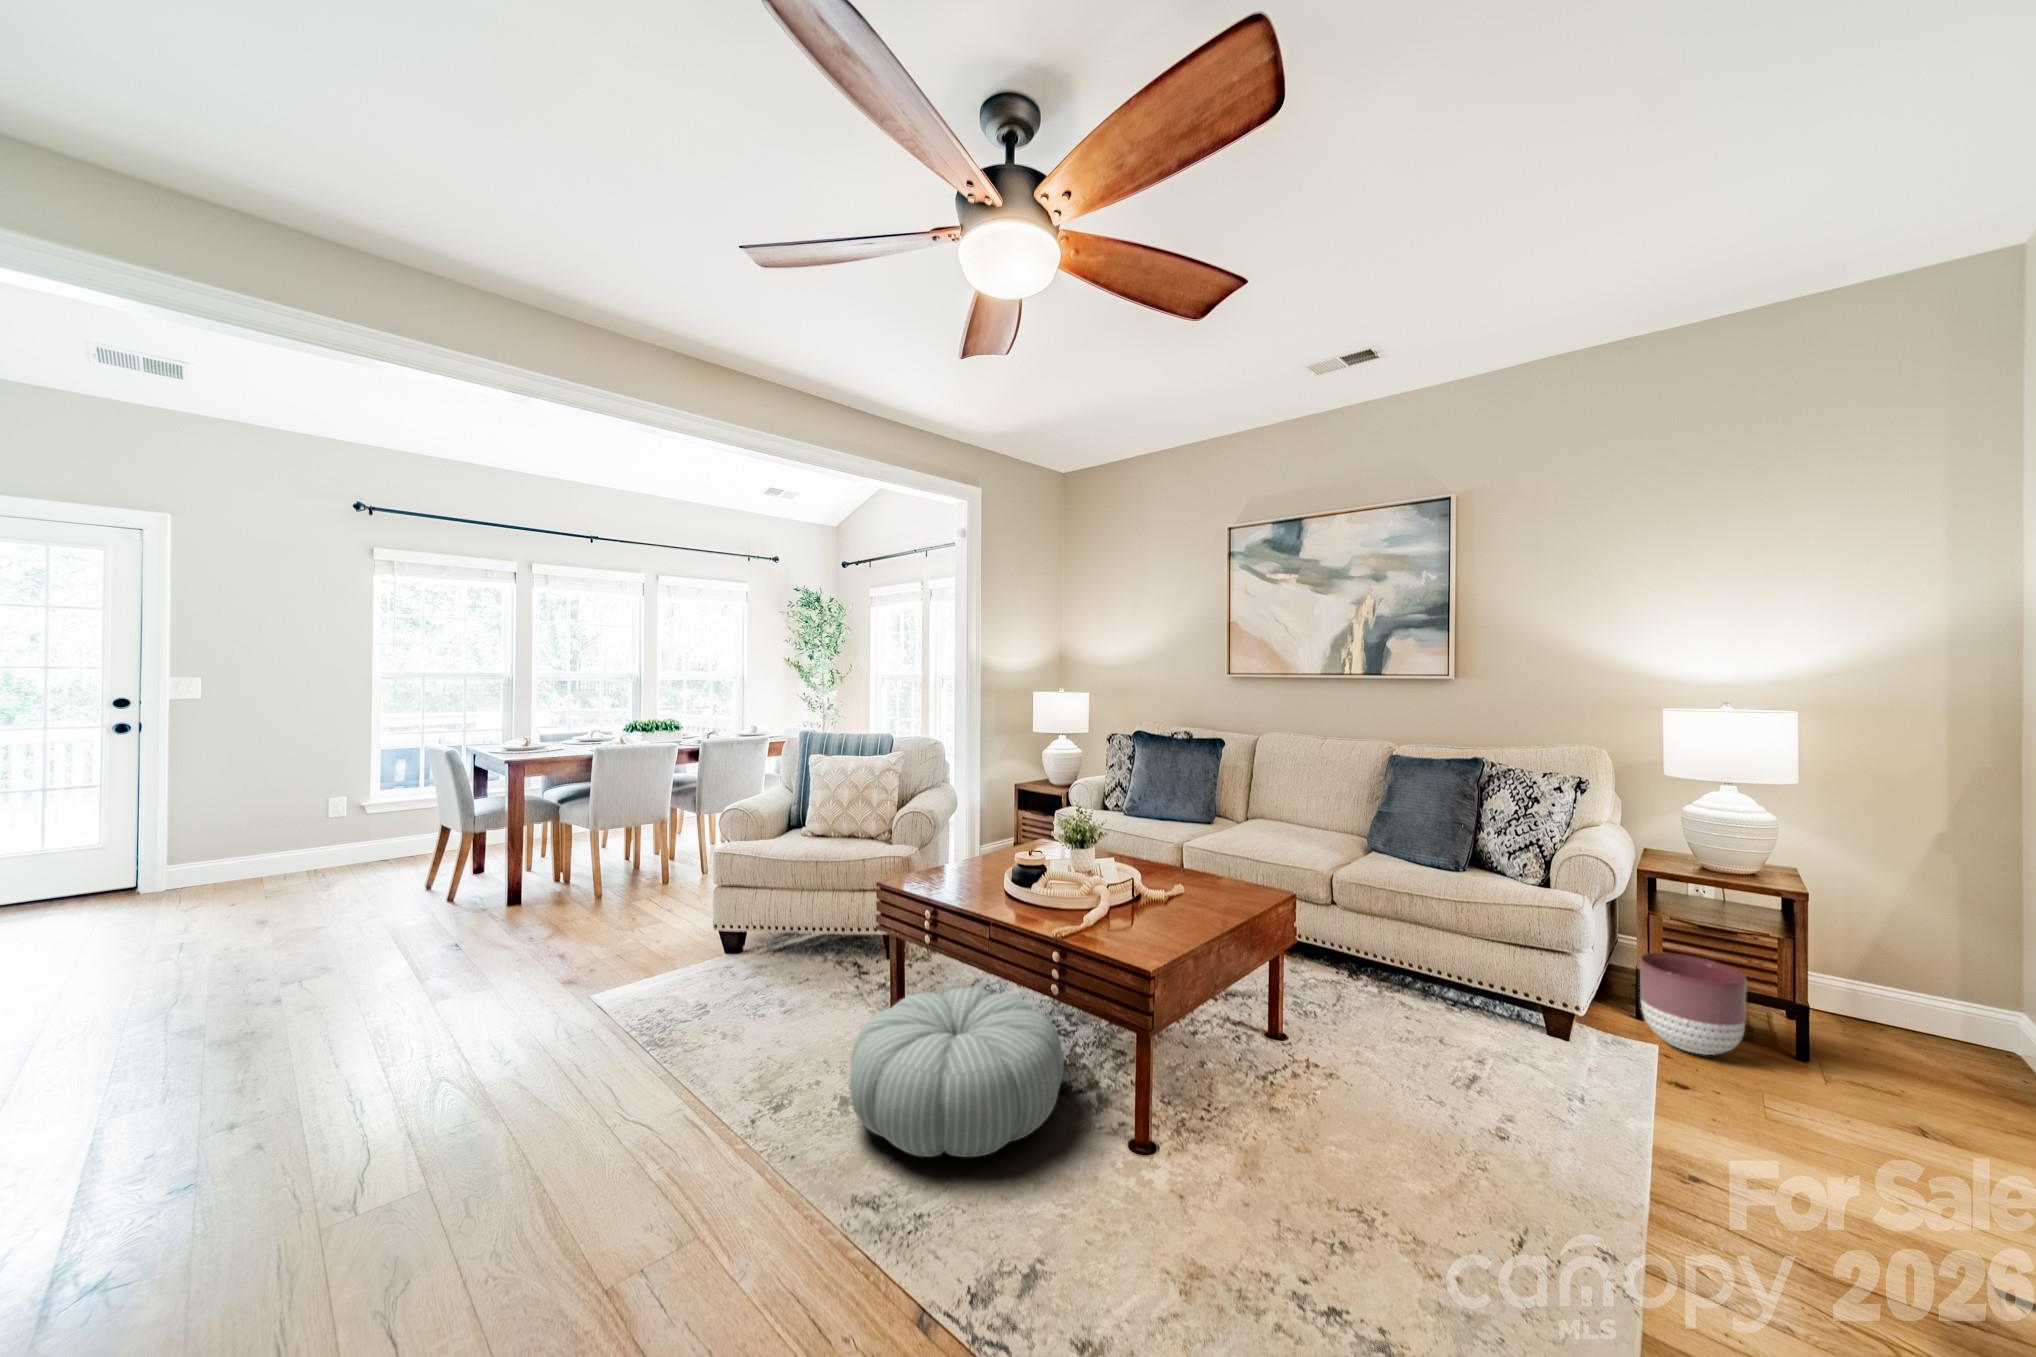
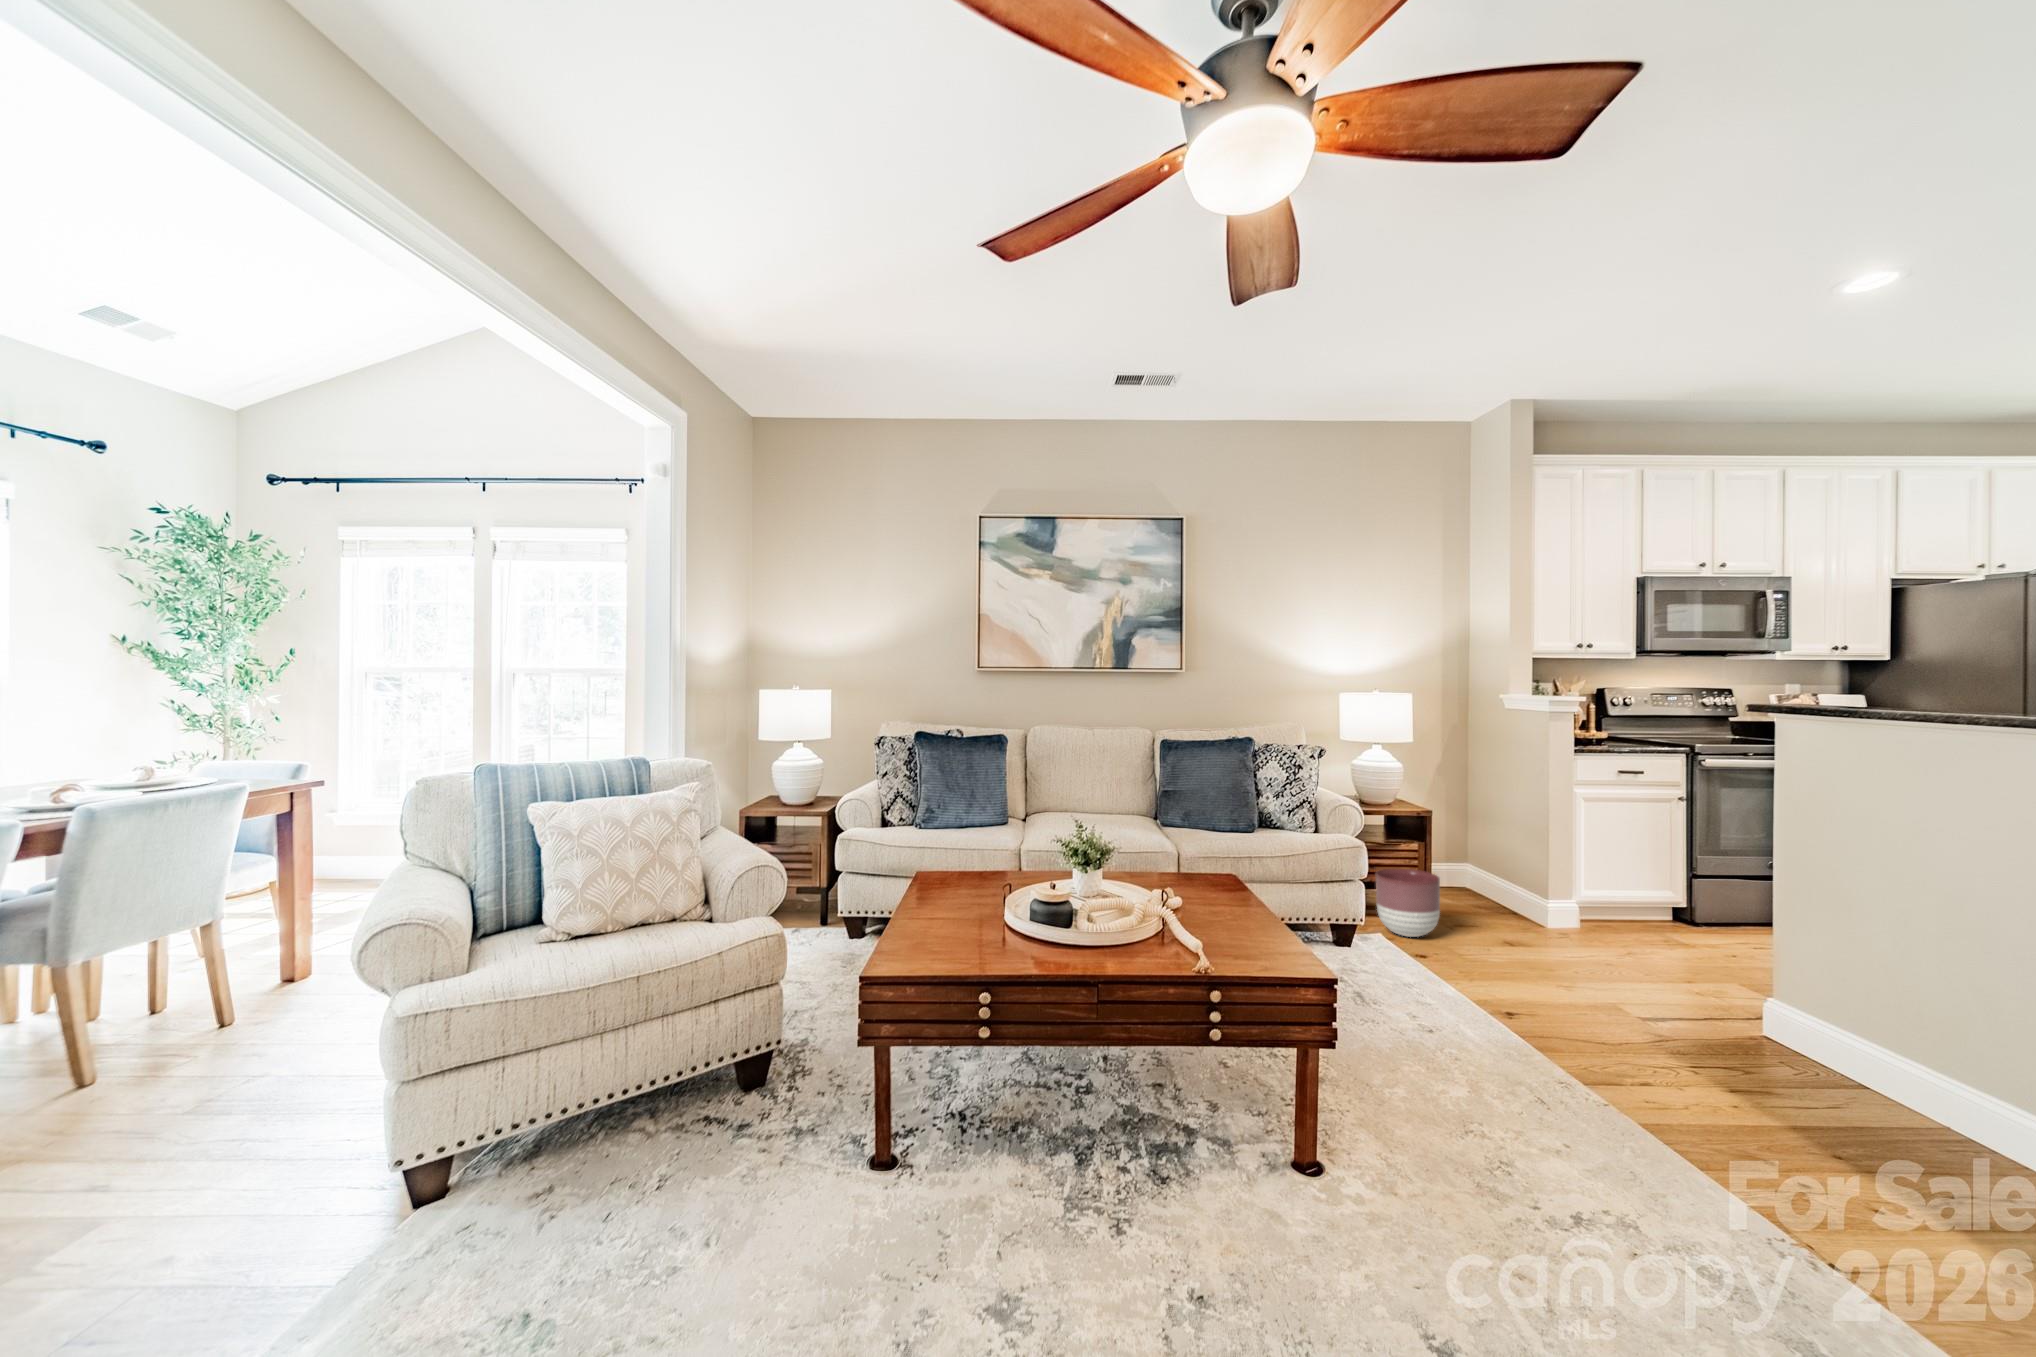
pouf: present [850,988,1063,1157] -> none [930,1032,1181,1240]

